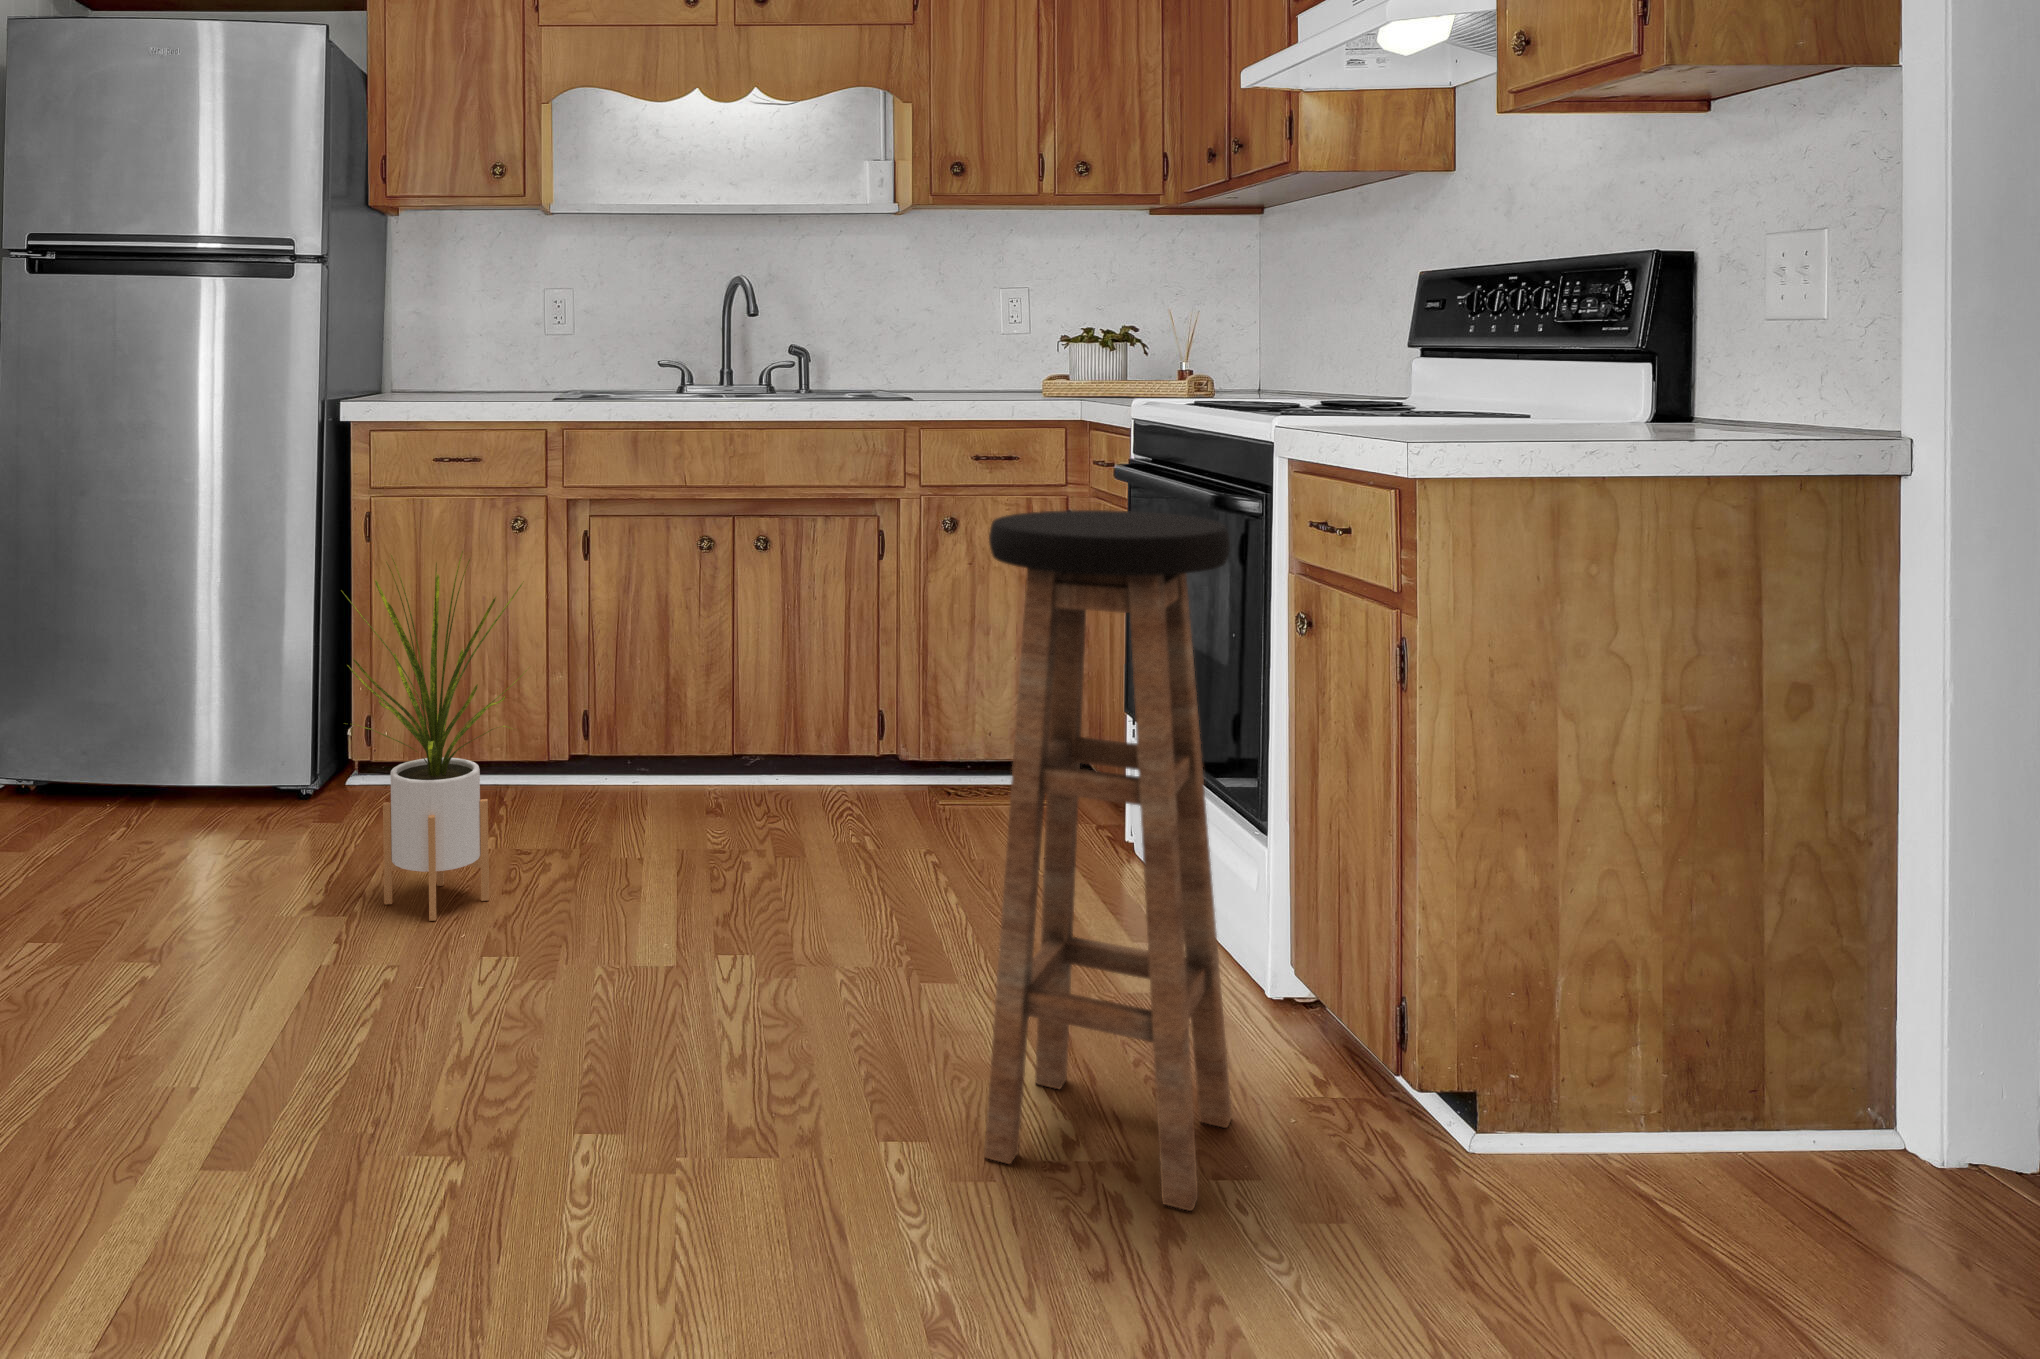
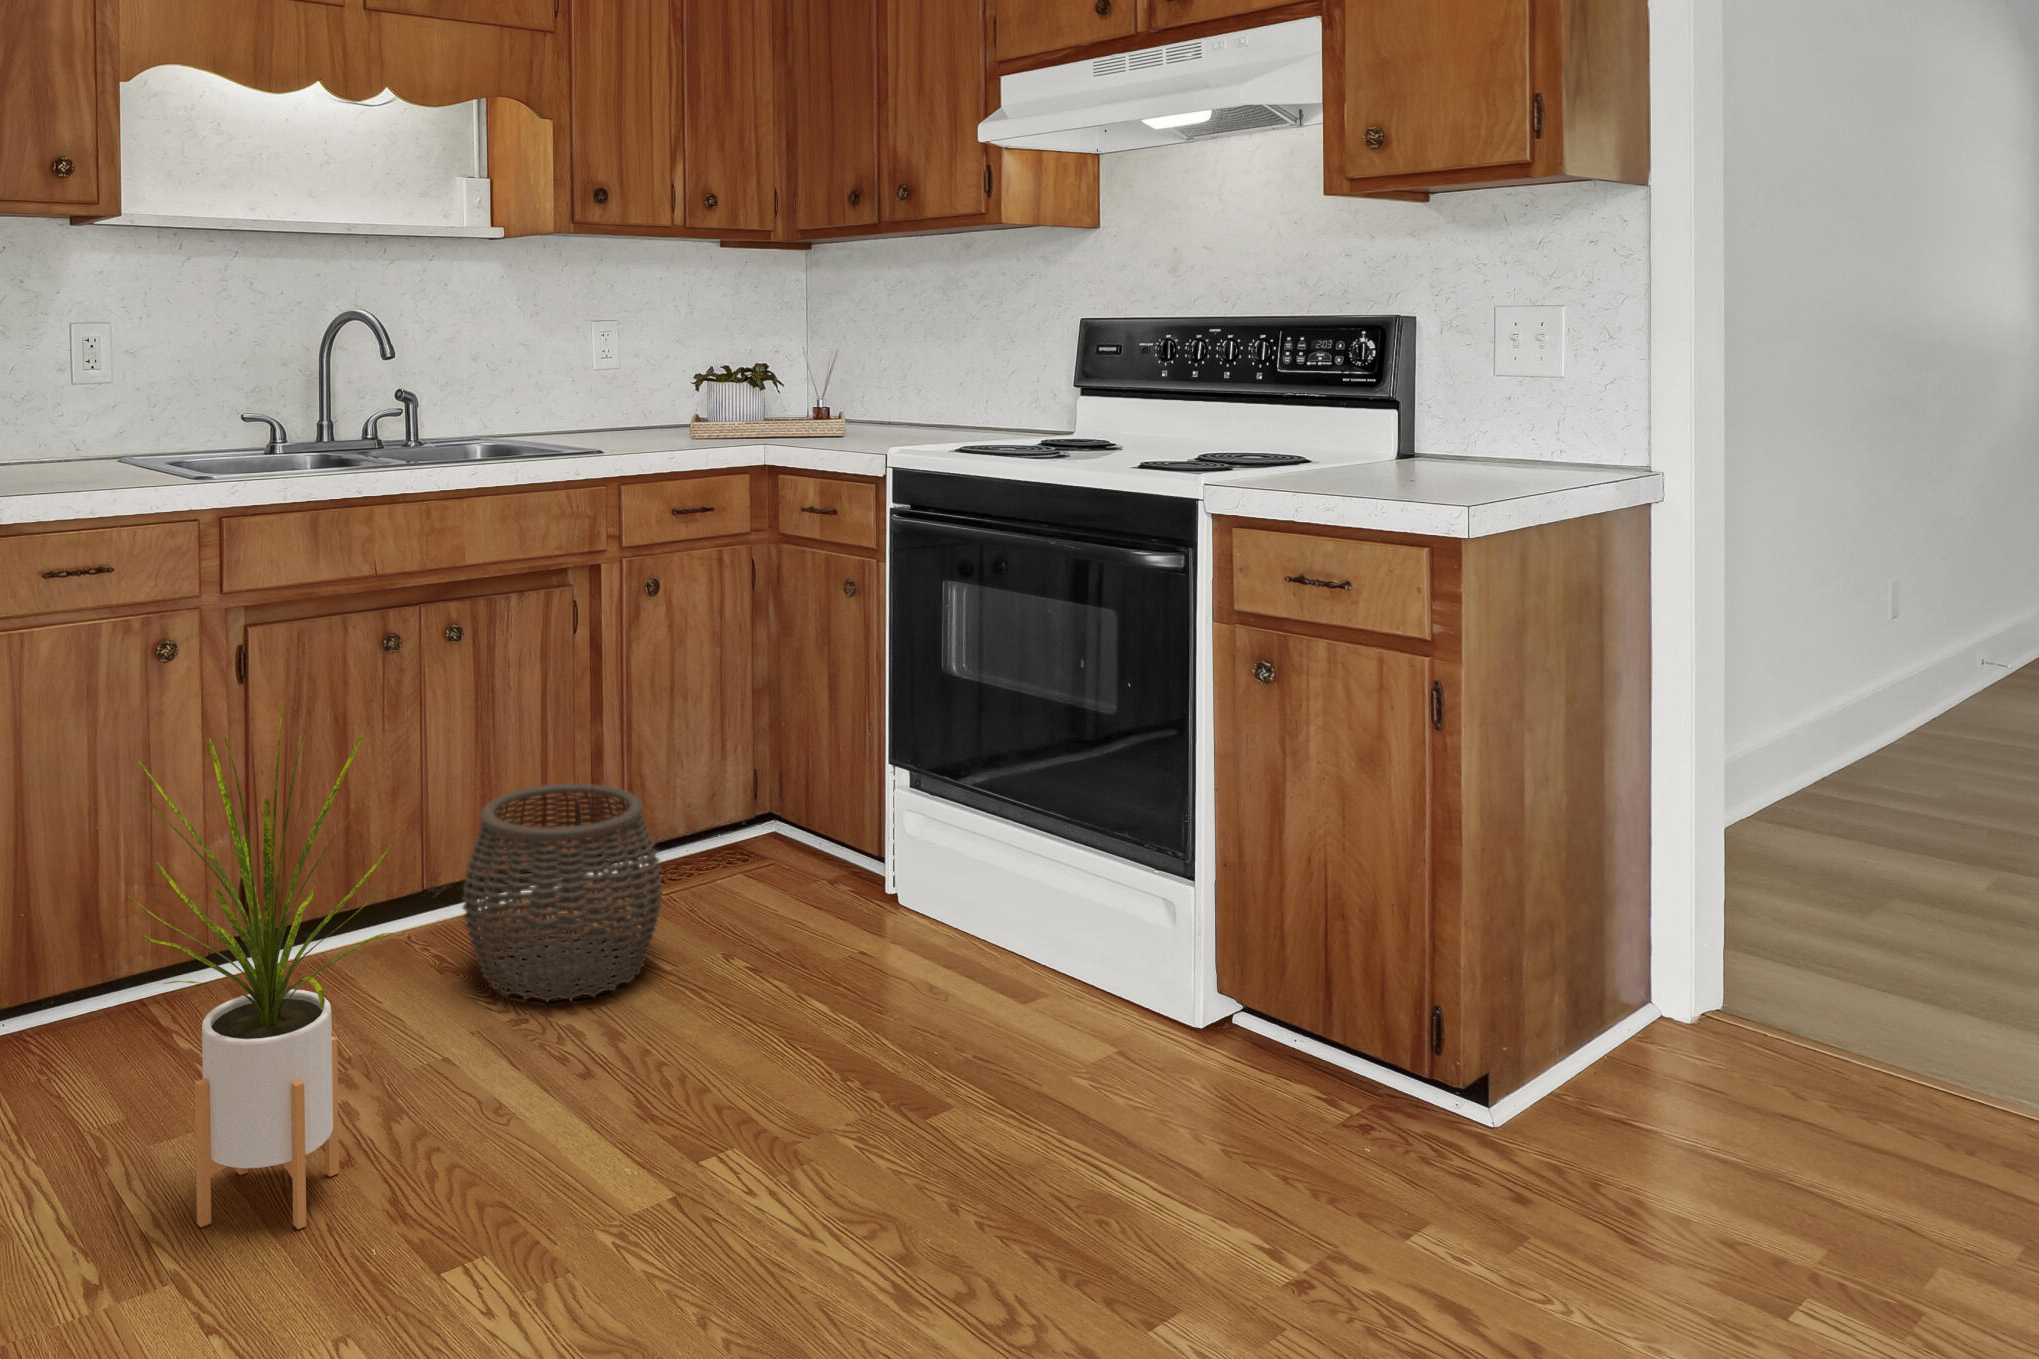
bar stool: present [984,510,1232,1211] -> none [1154,583,1431,1286]
woven basket: none [701,674,869,848] -> present [463,784,662,1001]

